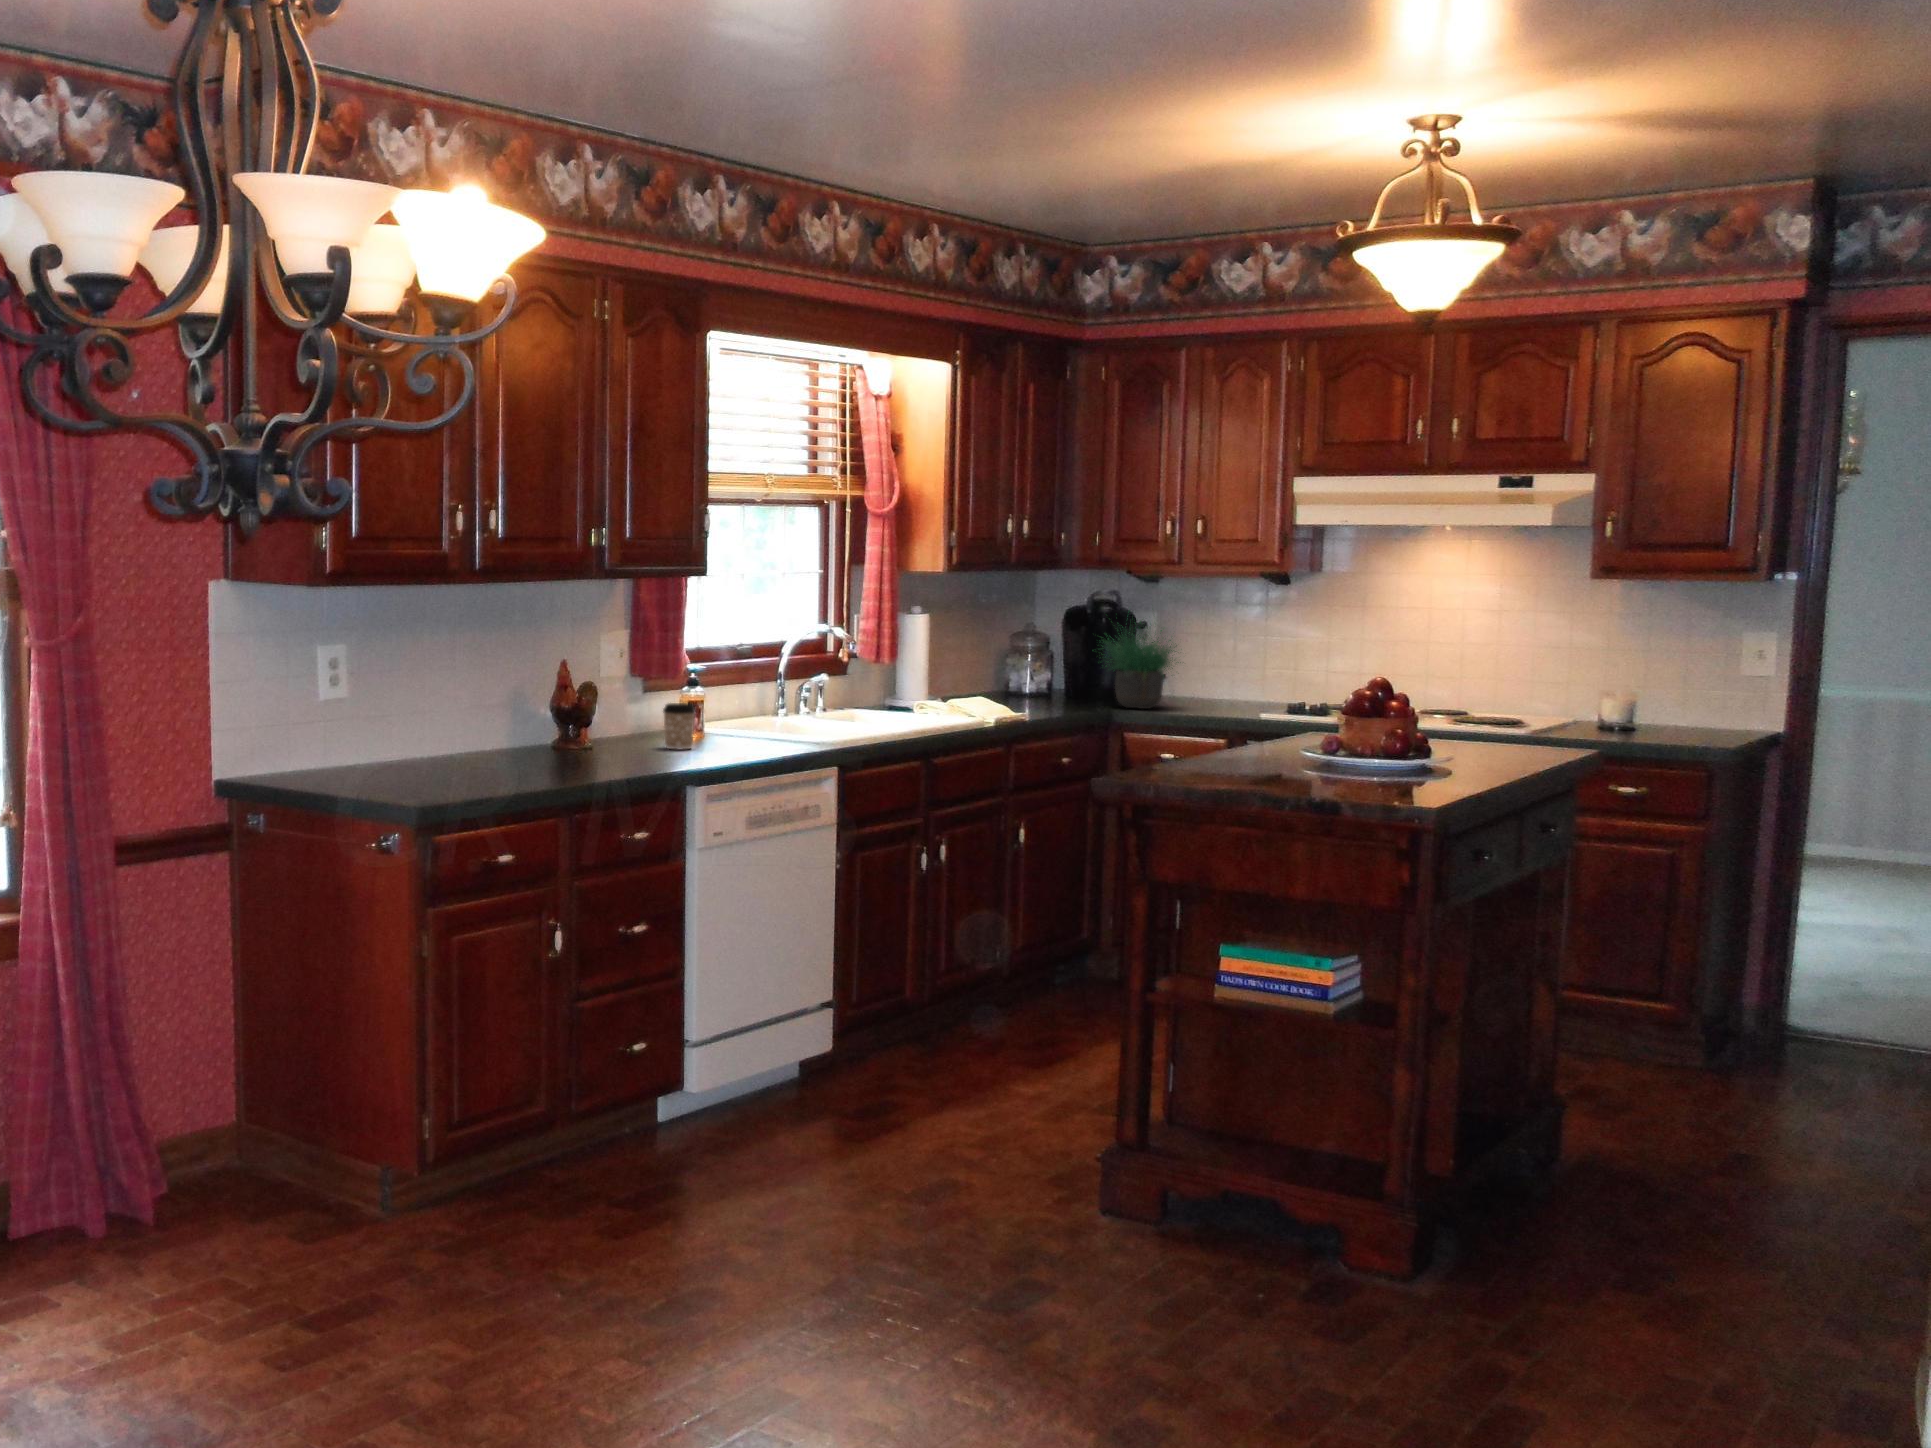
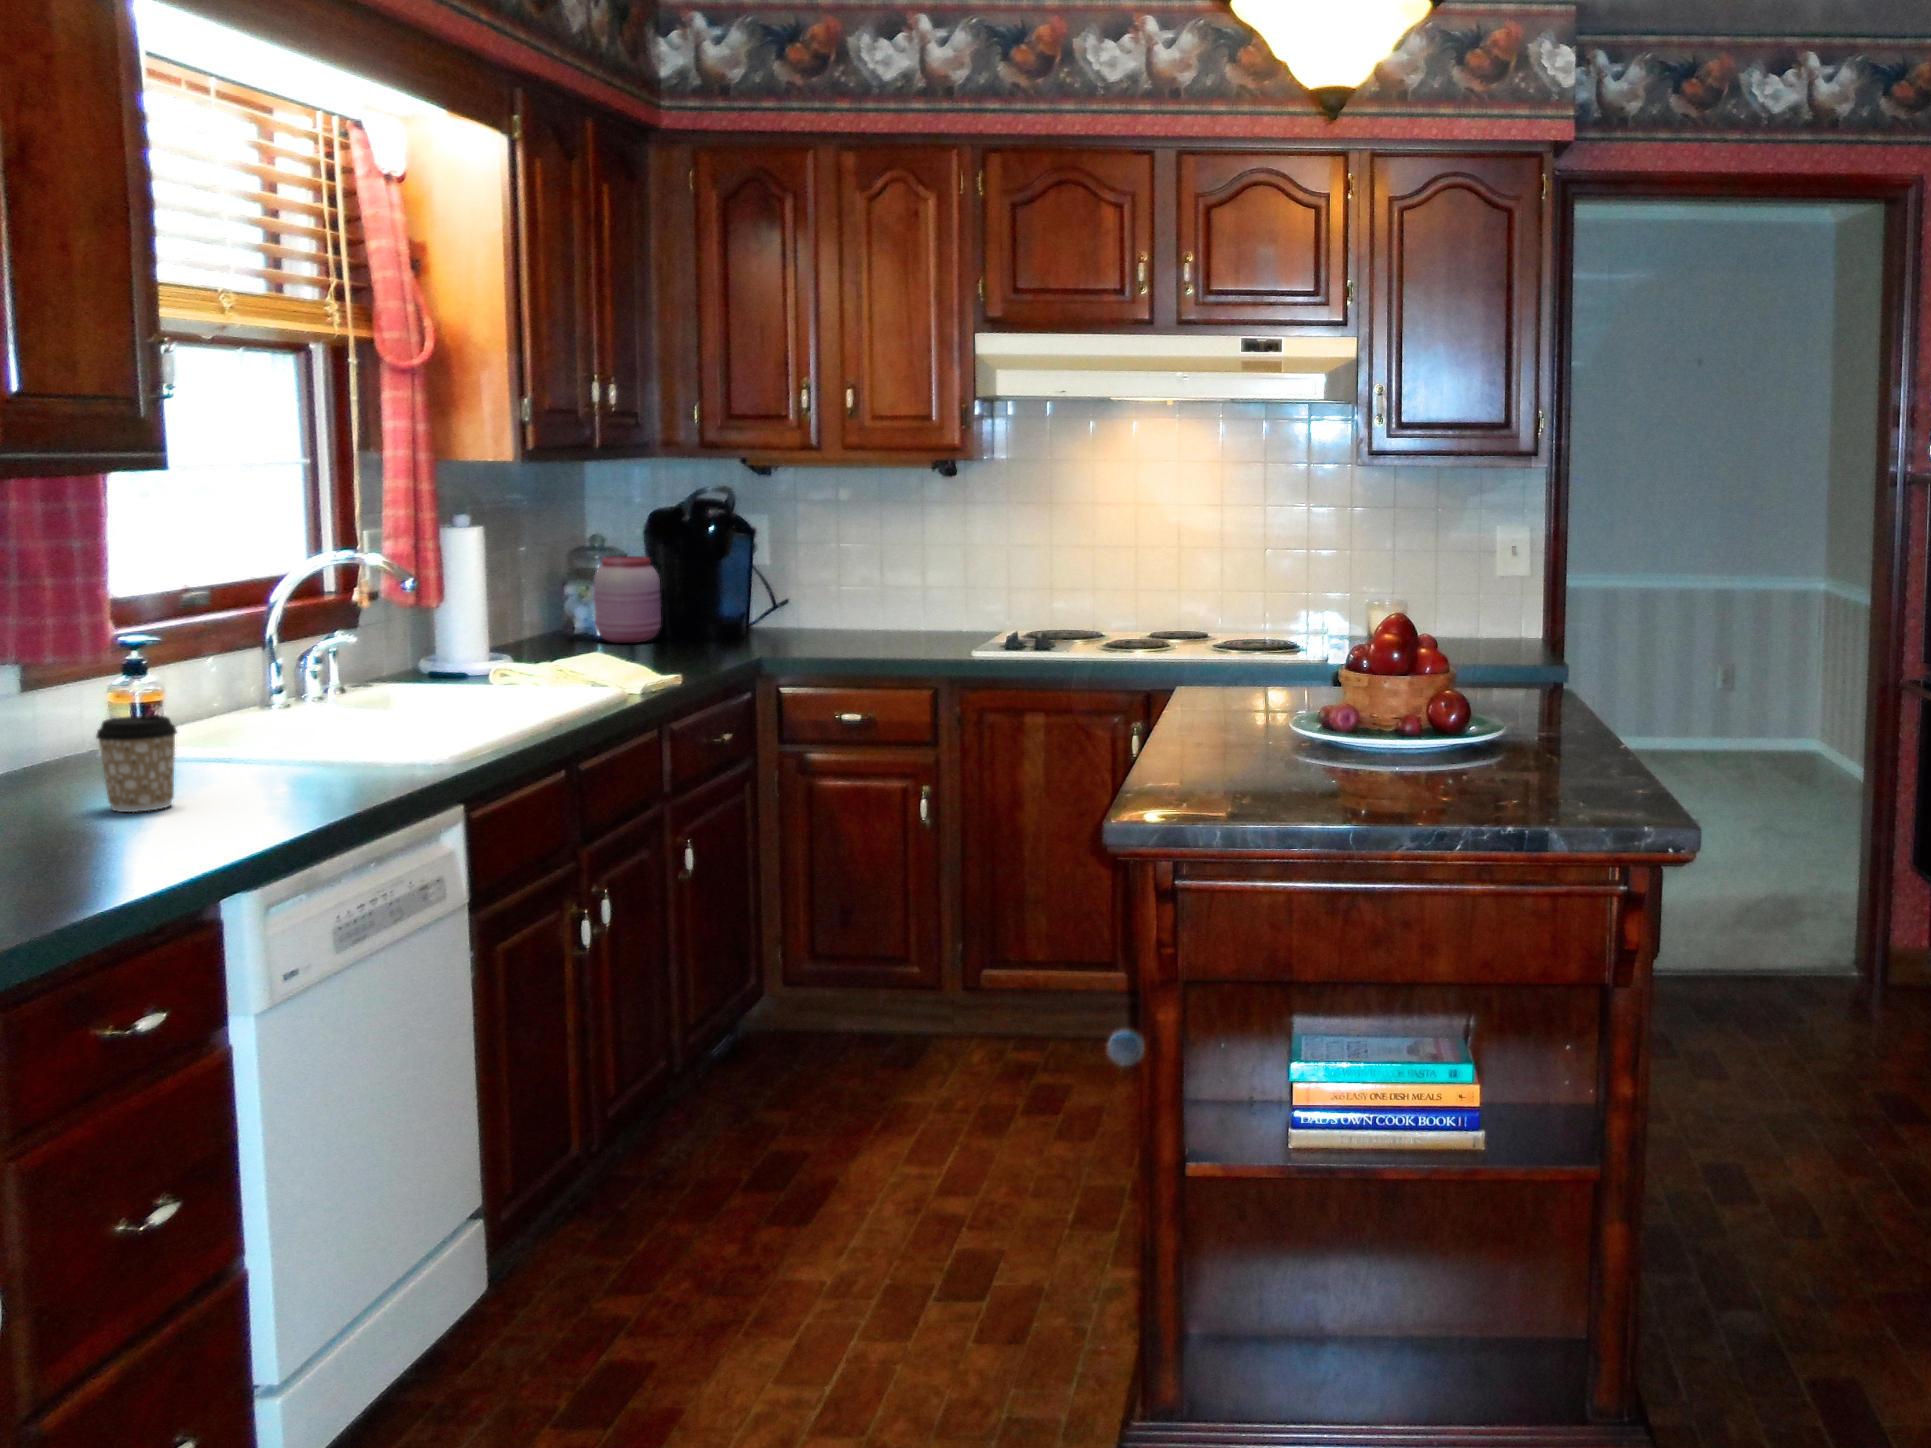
potted plant: present [1101,622,1181,709] -> none [717,498,867,647]
jar: none [1011,638,1056,699] -> present [594,556,661,643]

